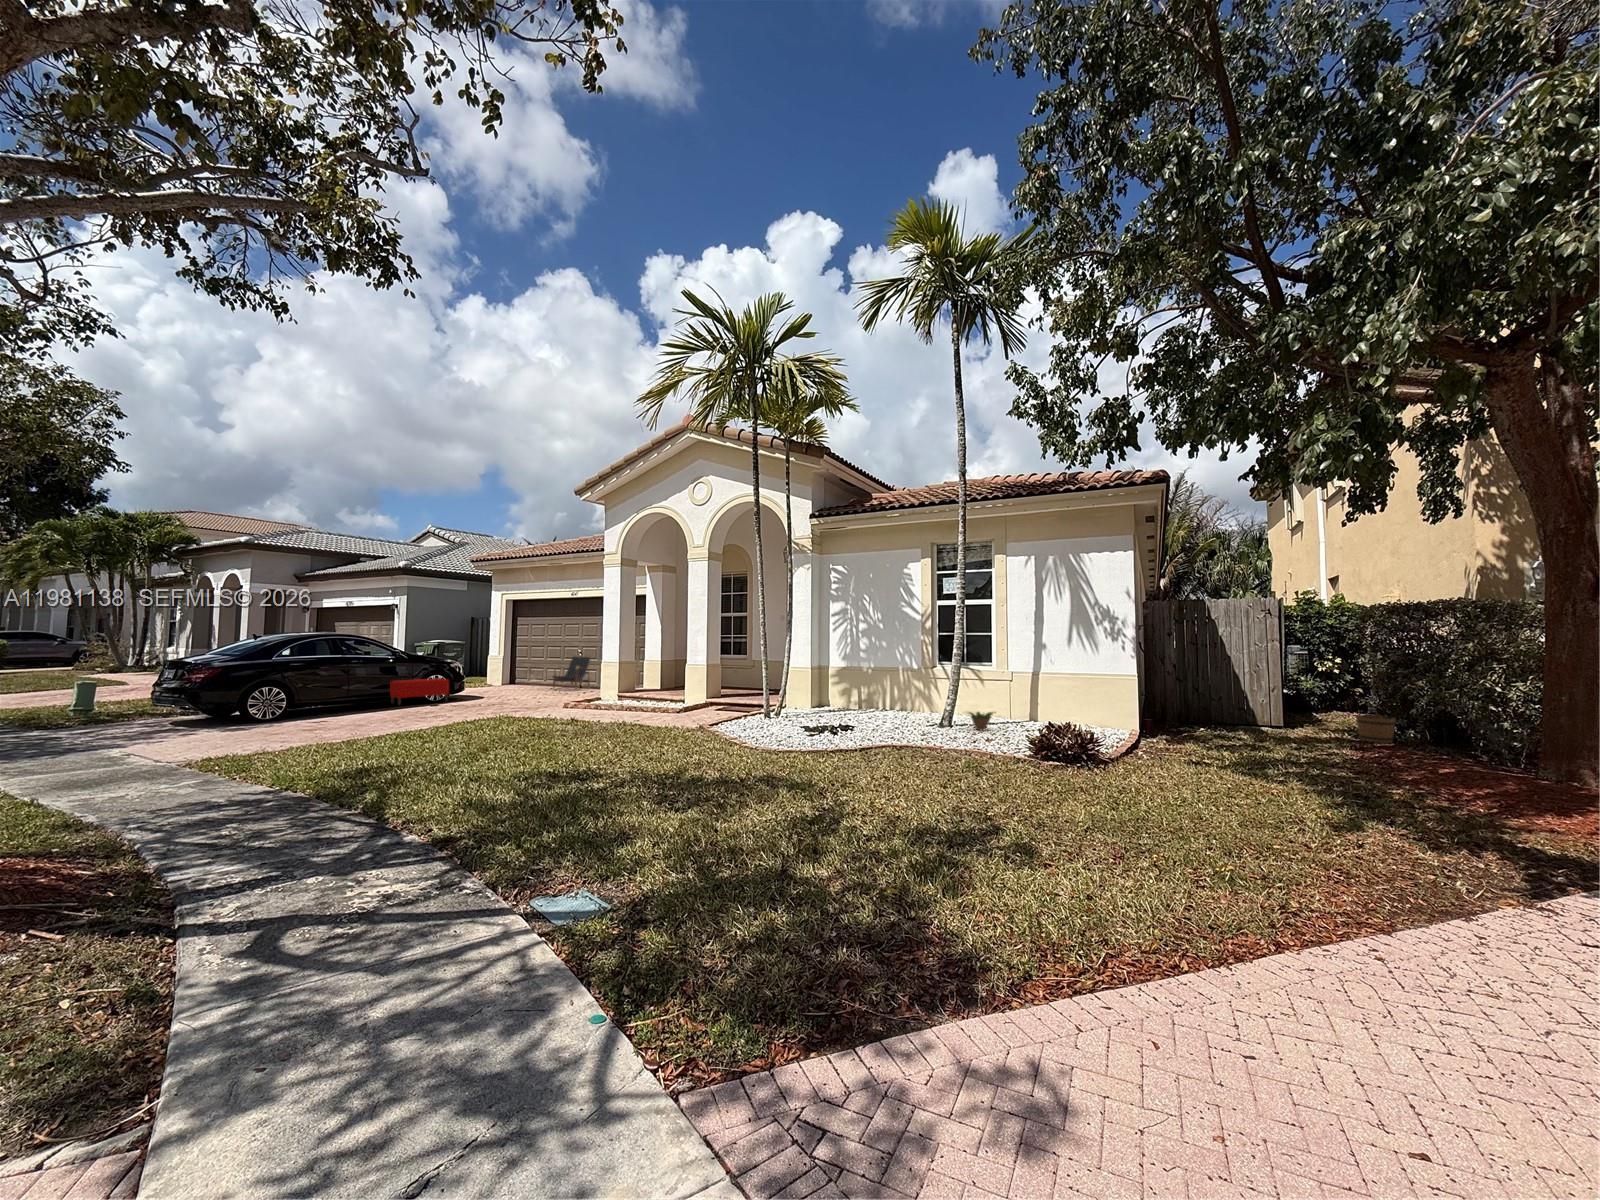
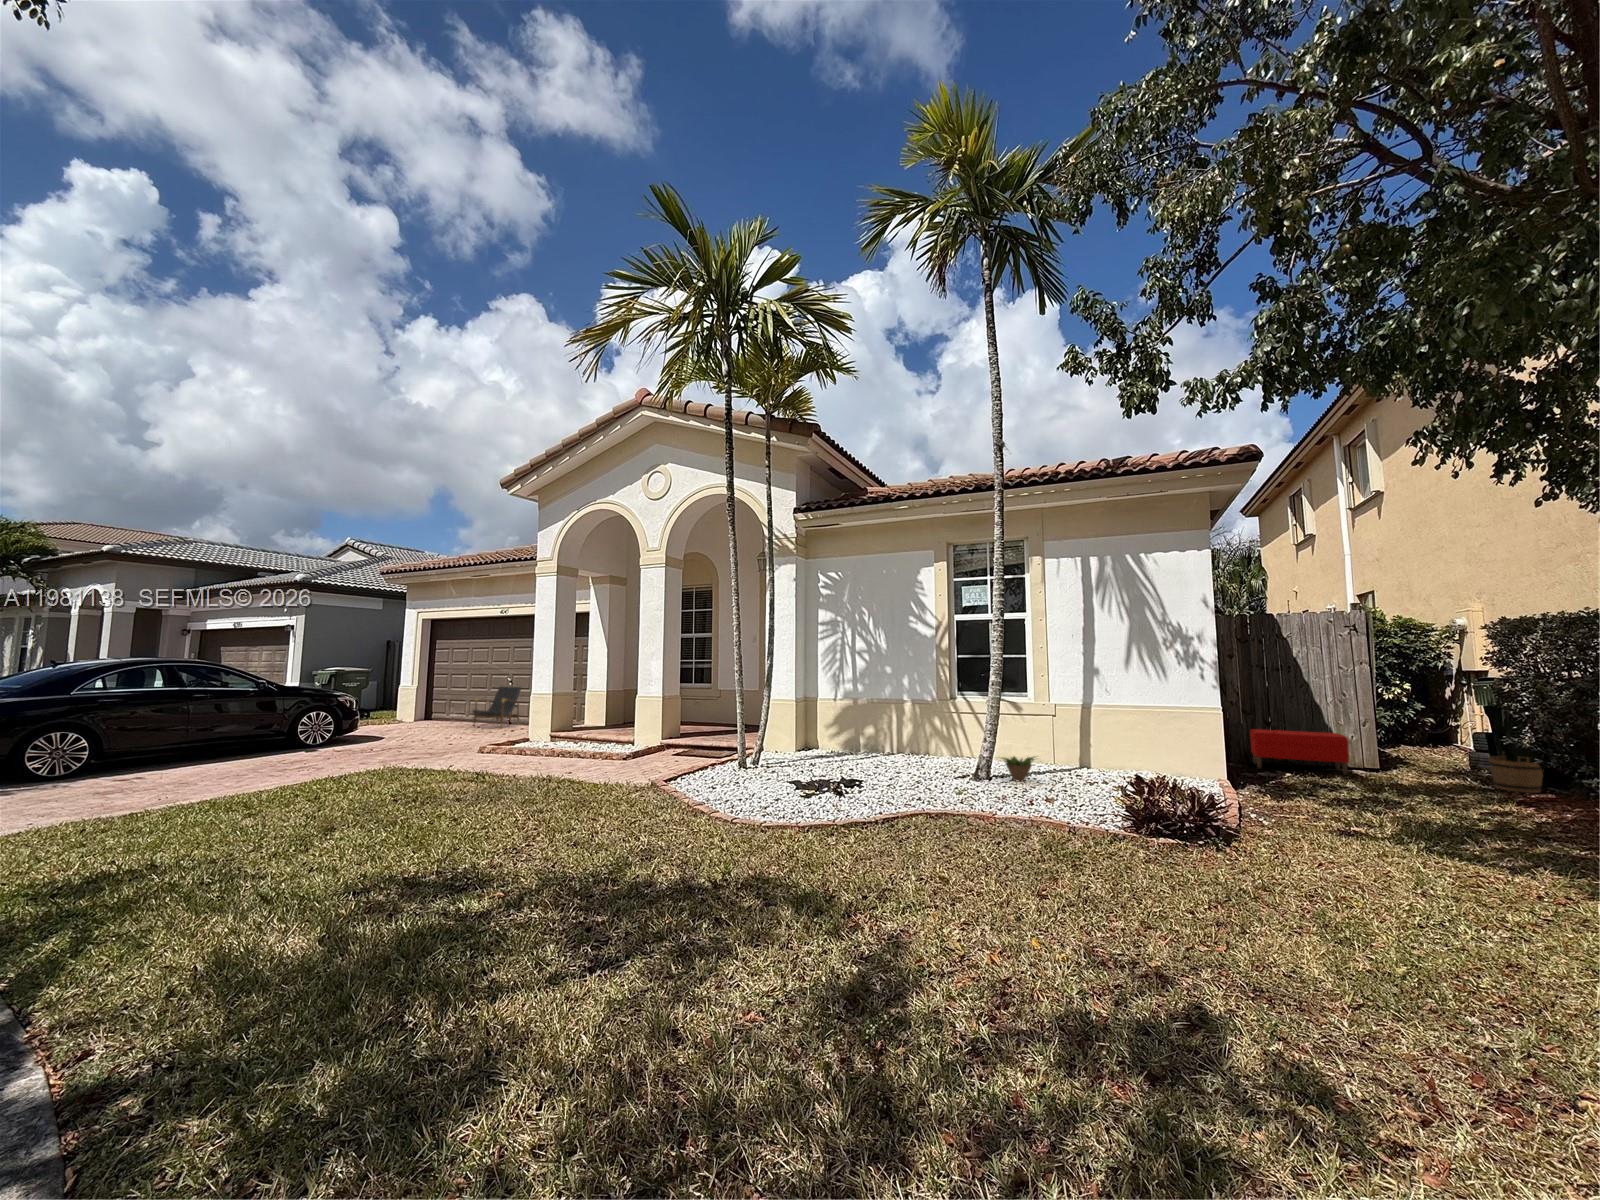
bench: present [390,678,449,705] -> present [1250,729,1349,774]

